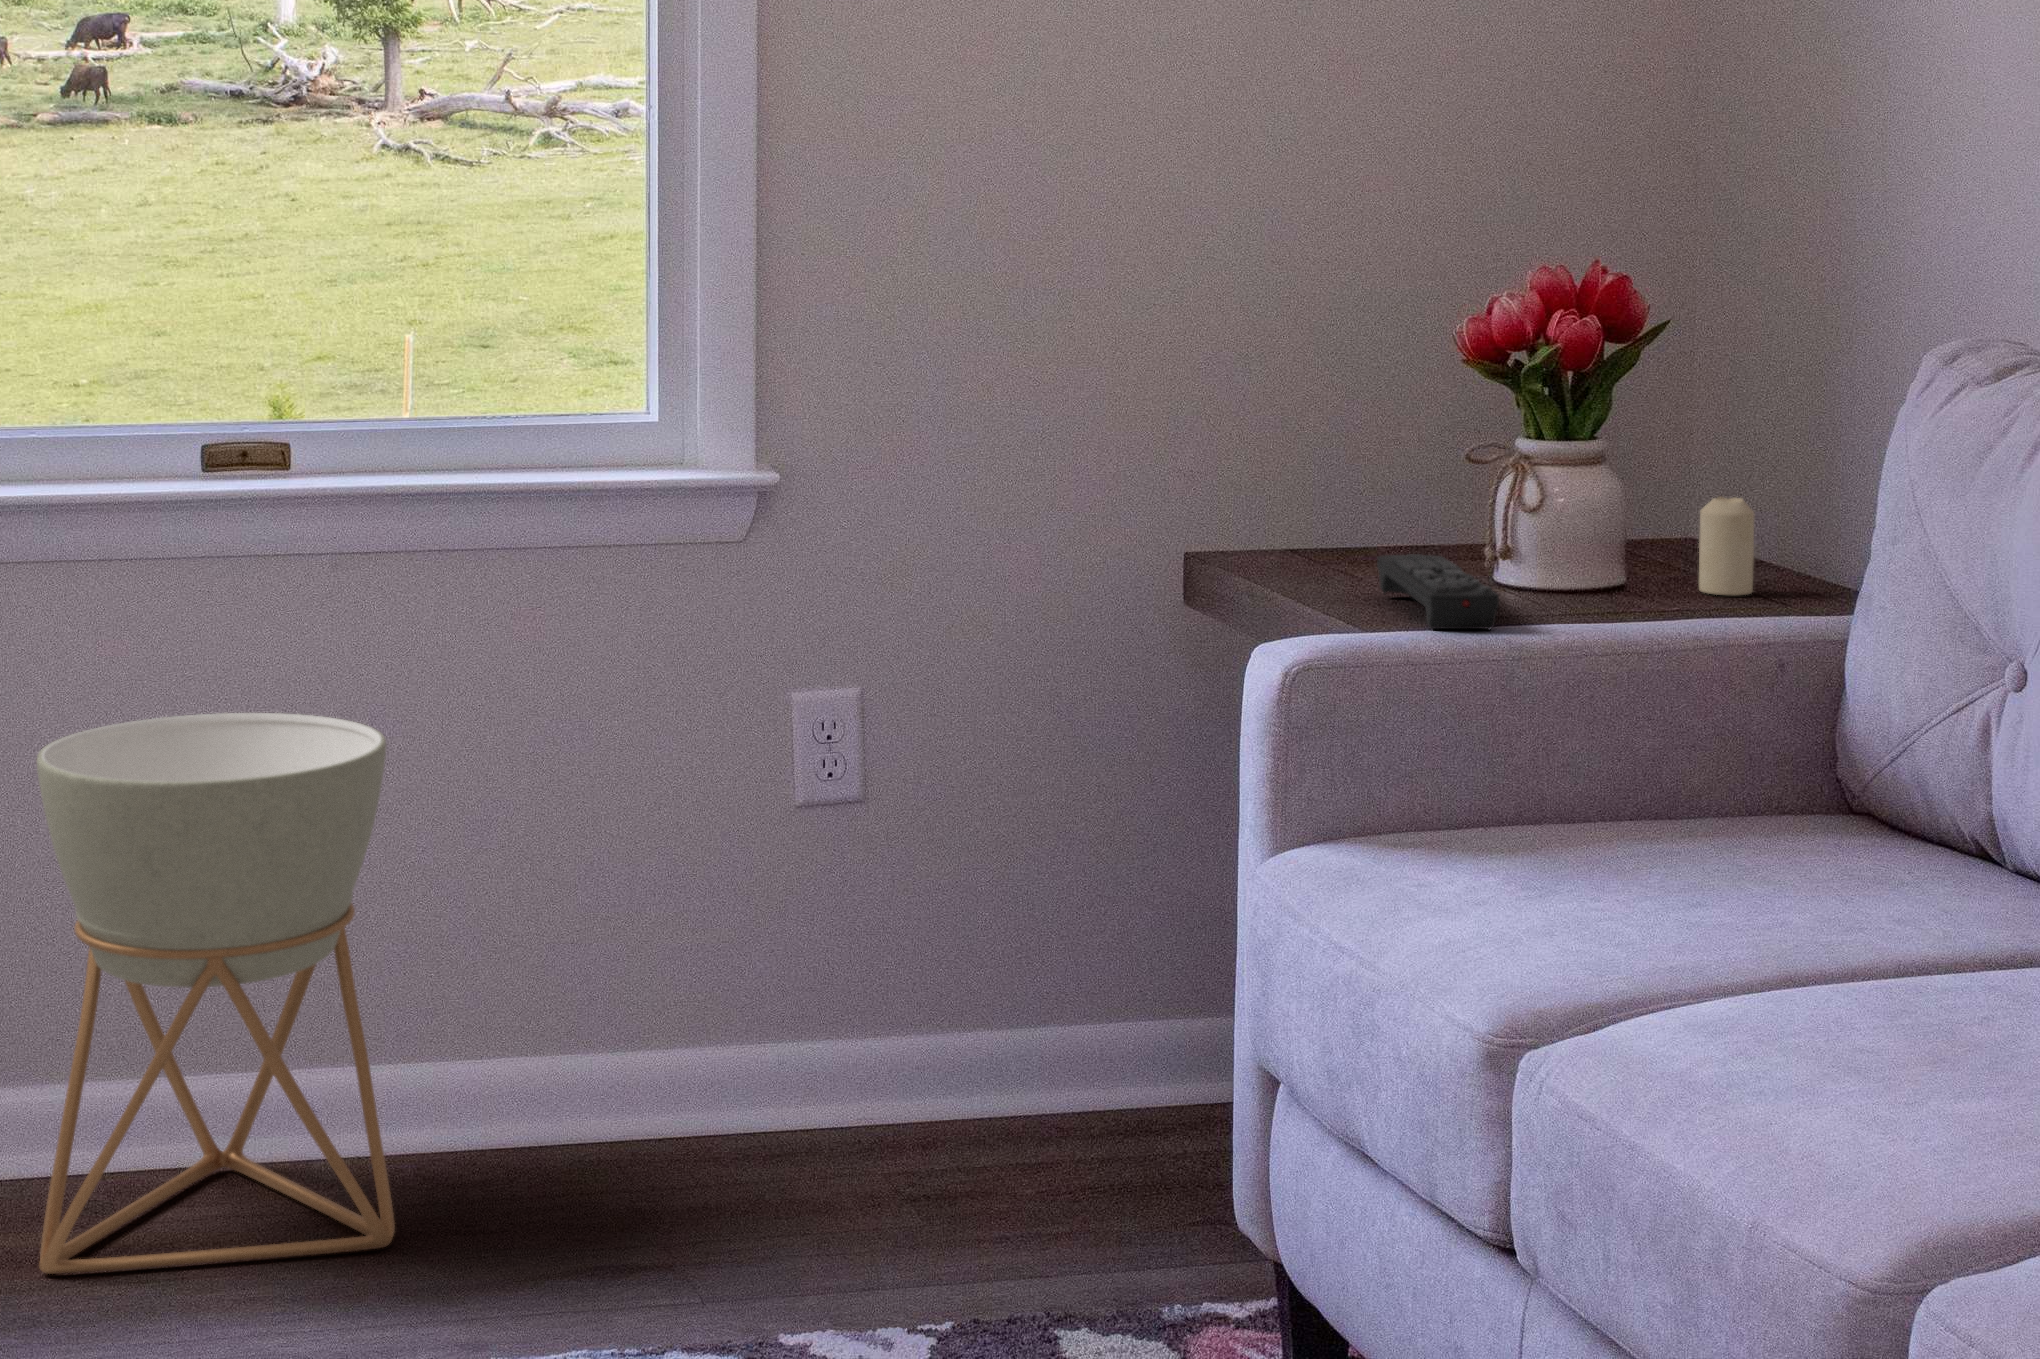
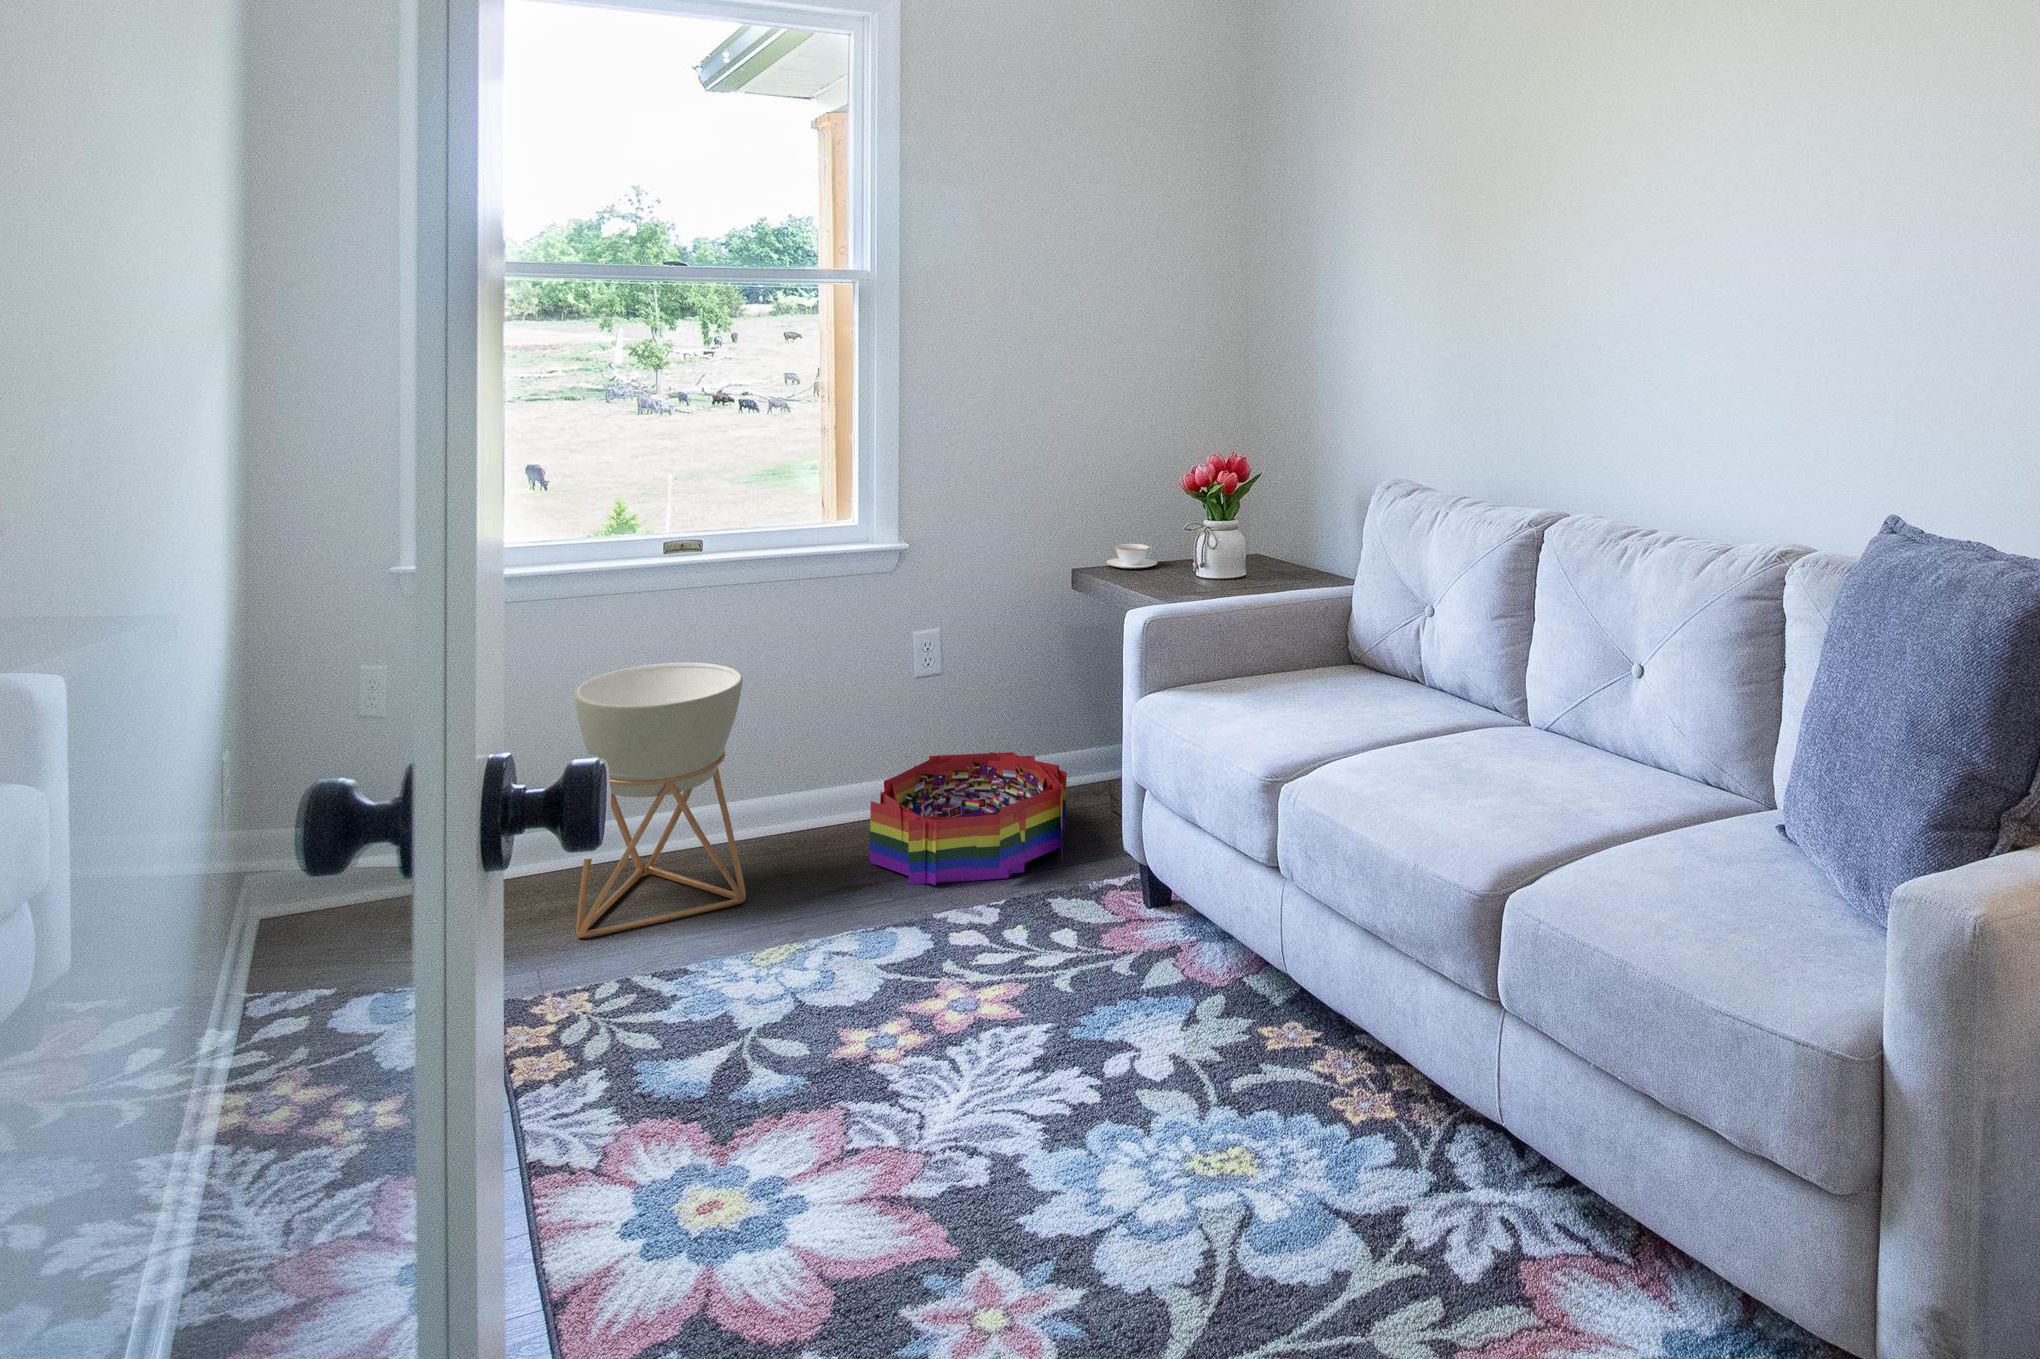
candle: present [1699,496,1754,595] -> none [1277,542,1297,580]
teacup: none [1273,505,1404,561] -> present [1106,544,1157,568]
remote control: present [1377,554,1499,630] -> none [1162,570,1221,606]
storage bin: none [680,978,1149,1268] -> present [870,752,1067,885]

